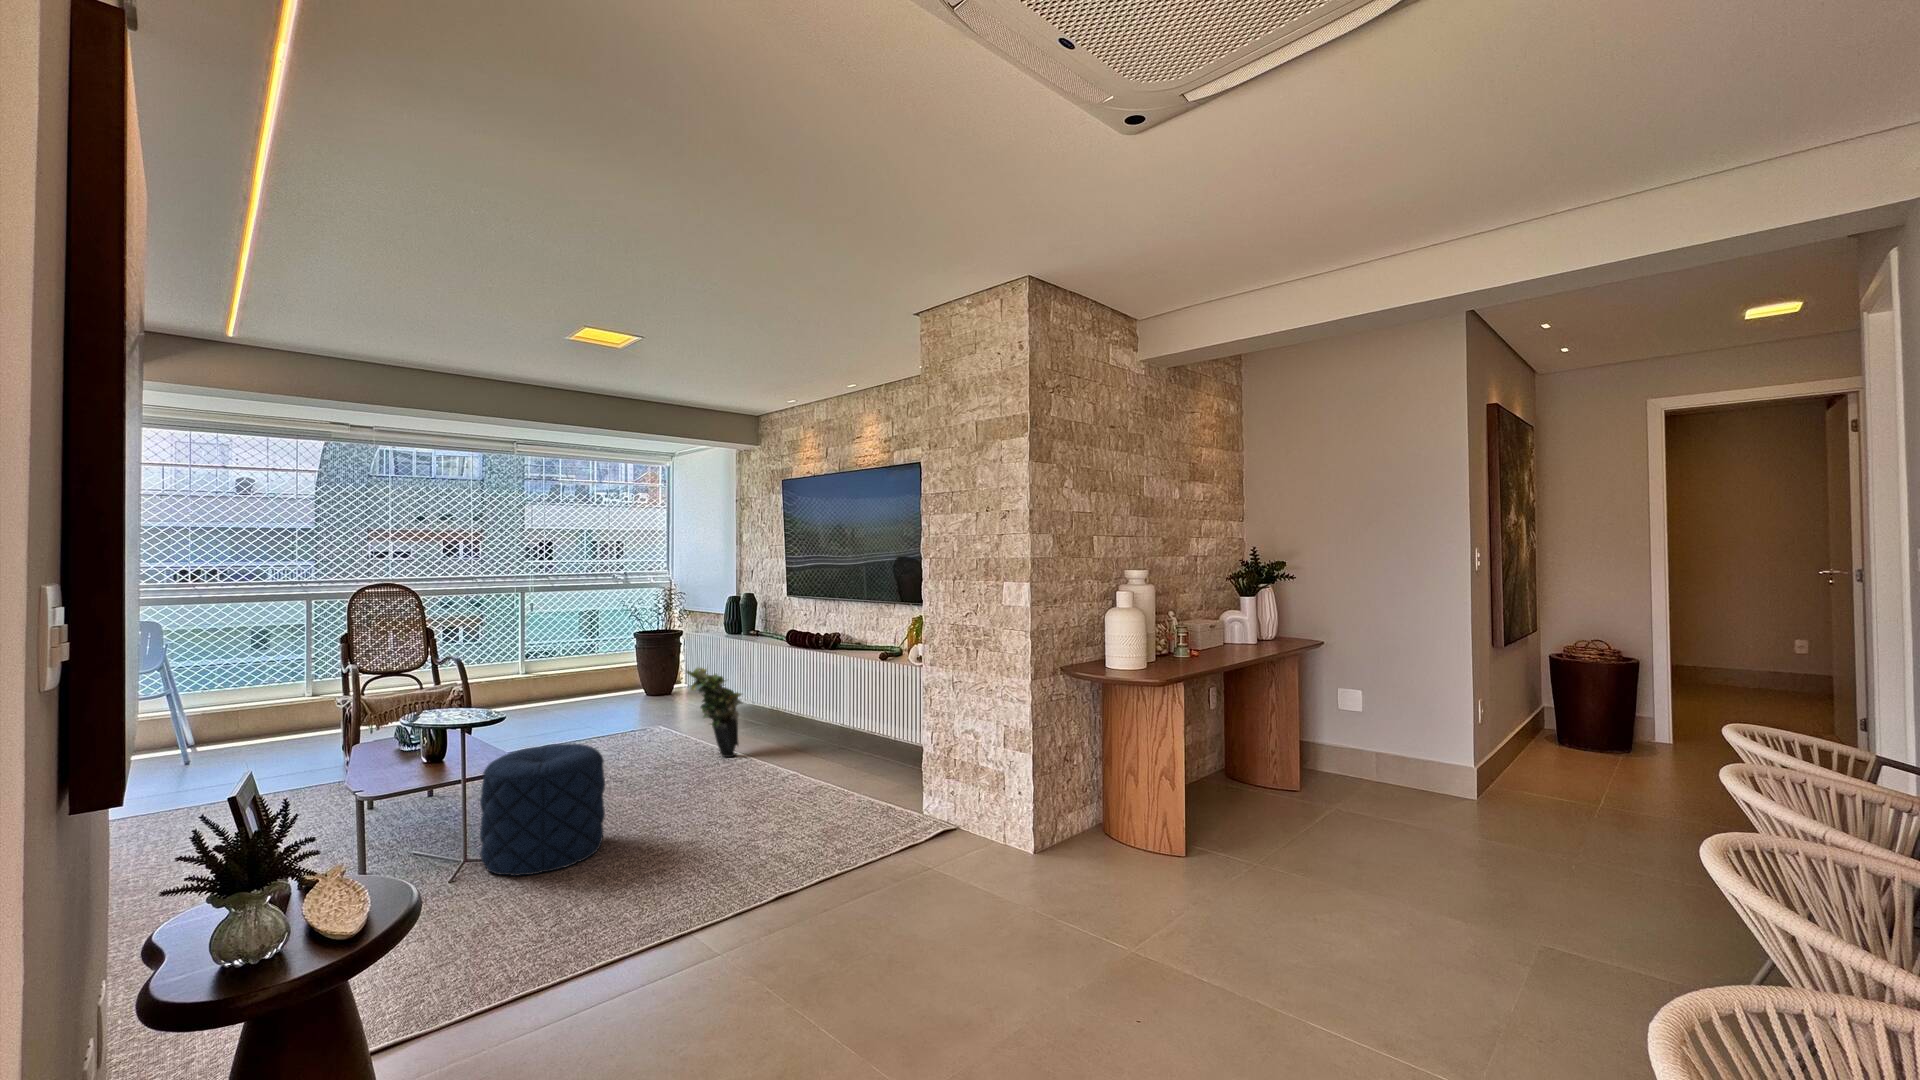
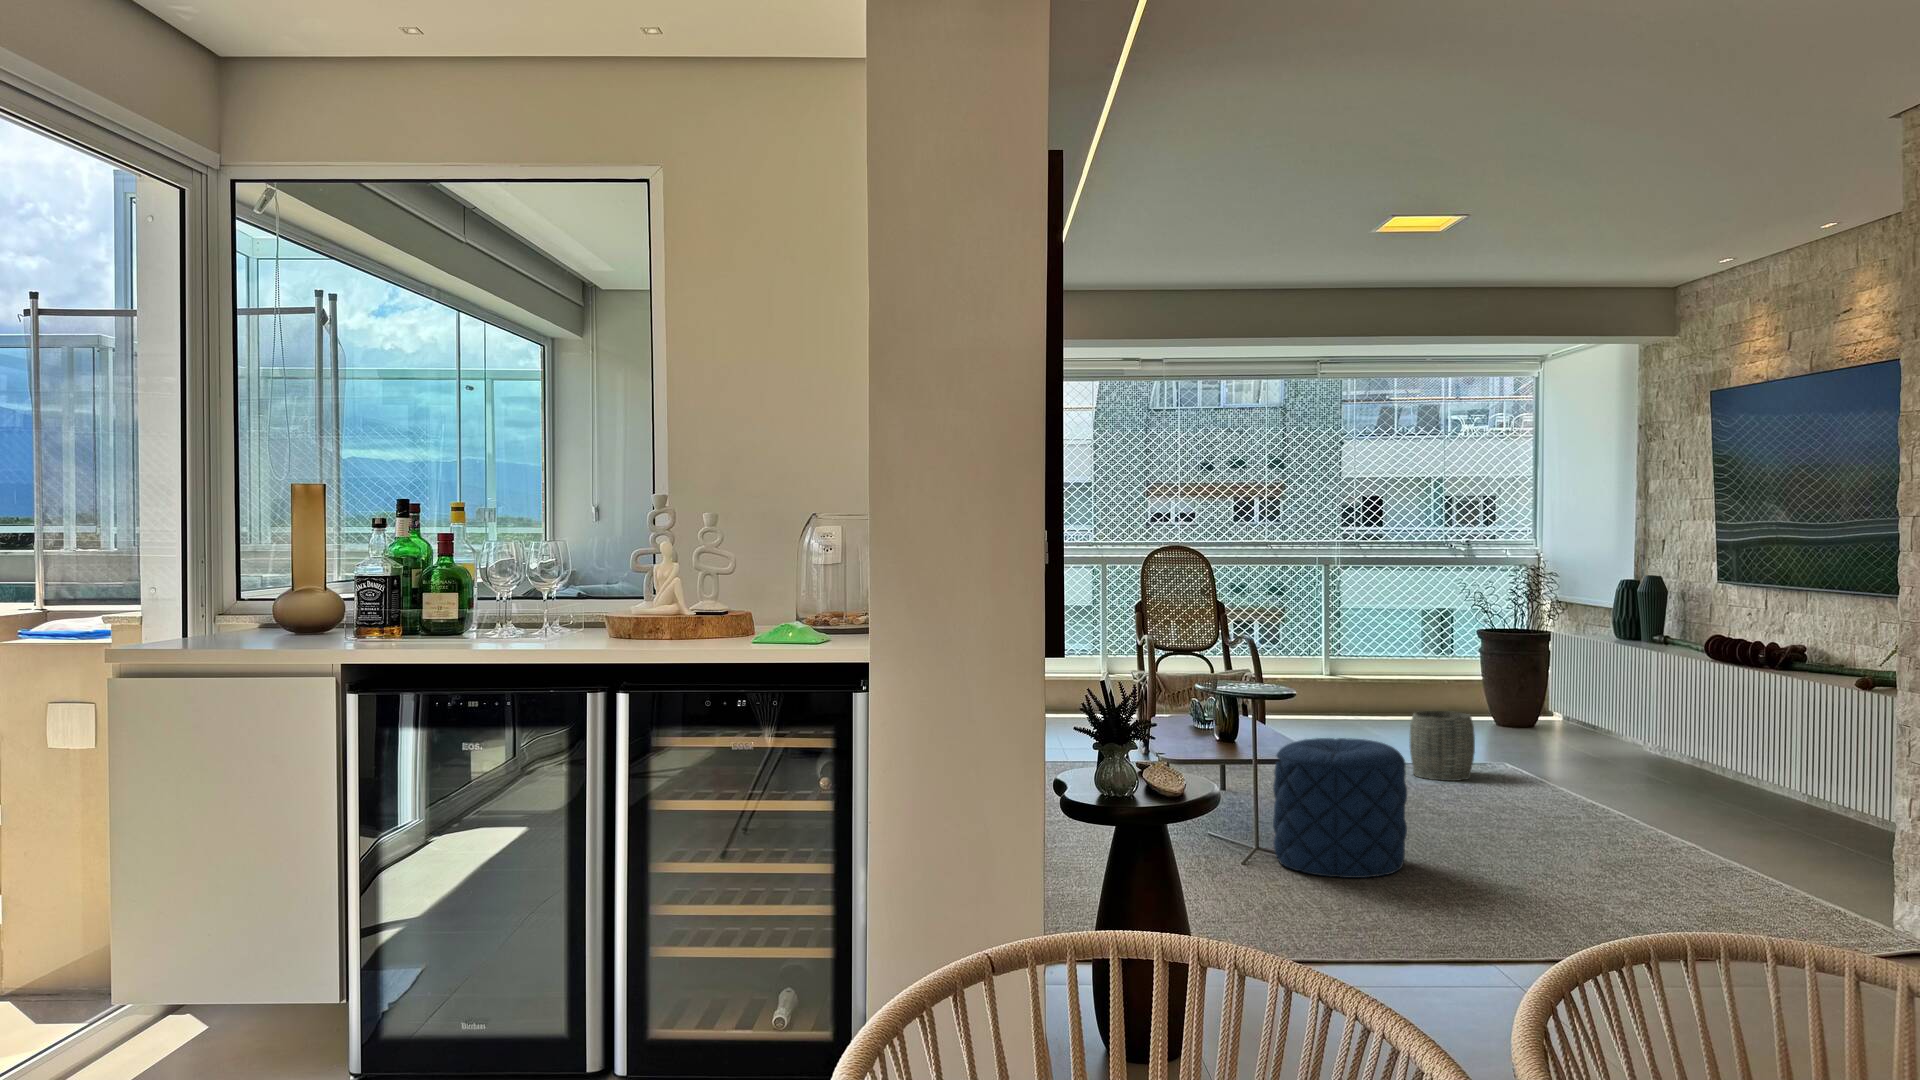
potted plant: present [687,668,742,758] -> none [1531,675,1621,814]
woven basket: none [593,696,642,749] -> present [1410,711,1475,781]

